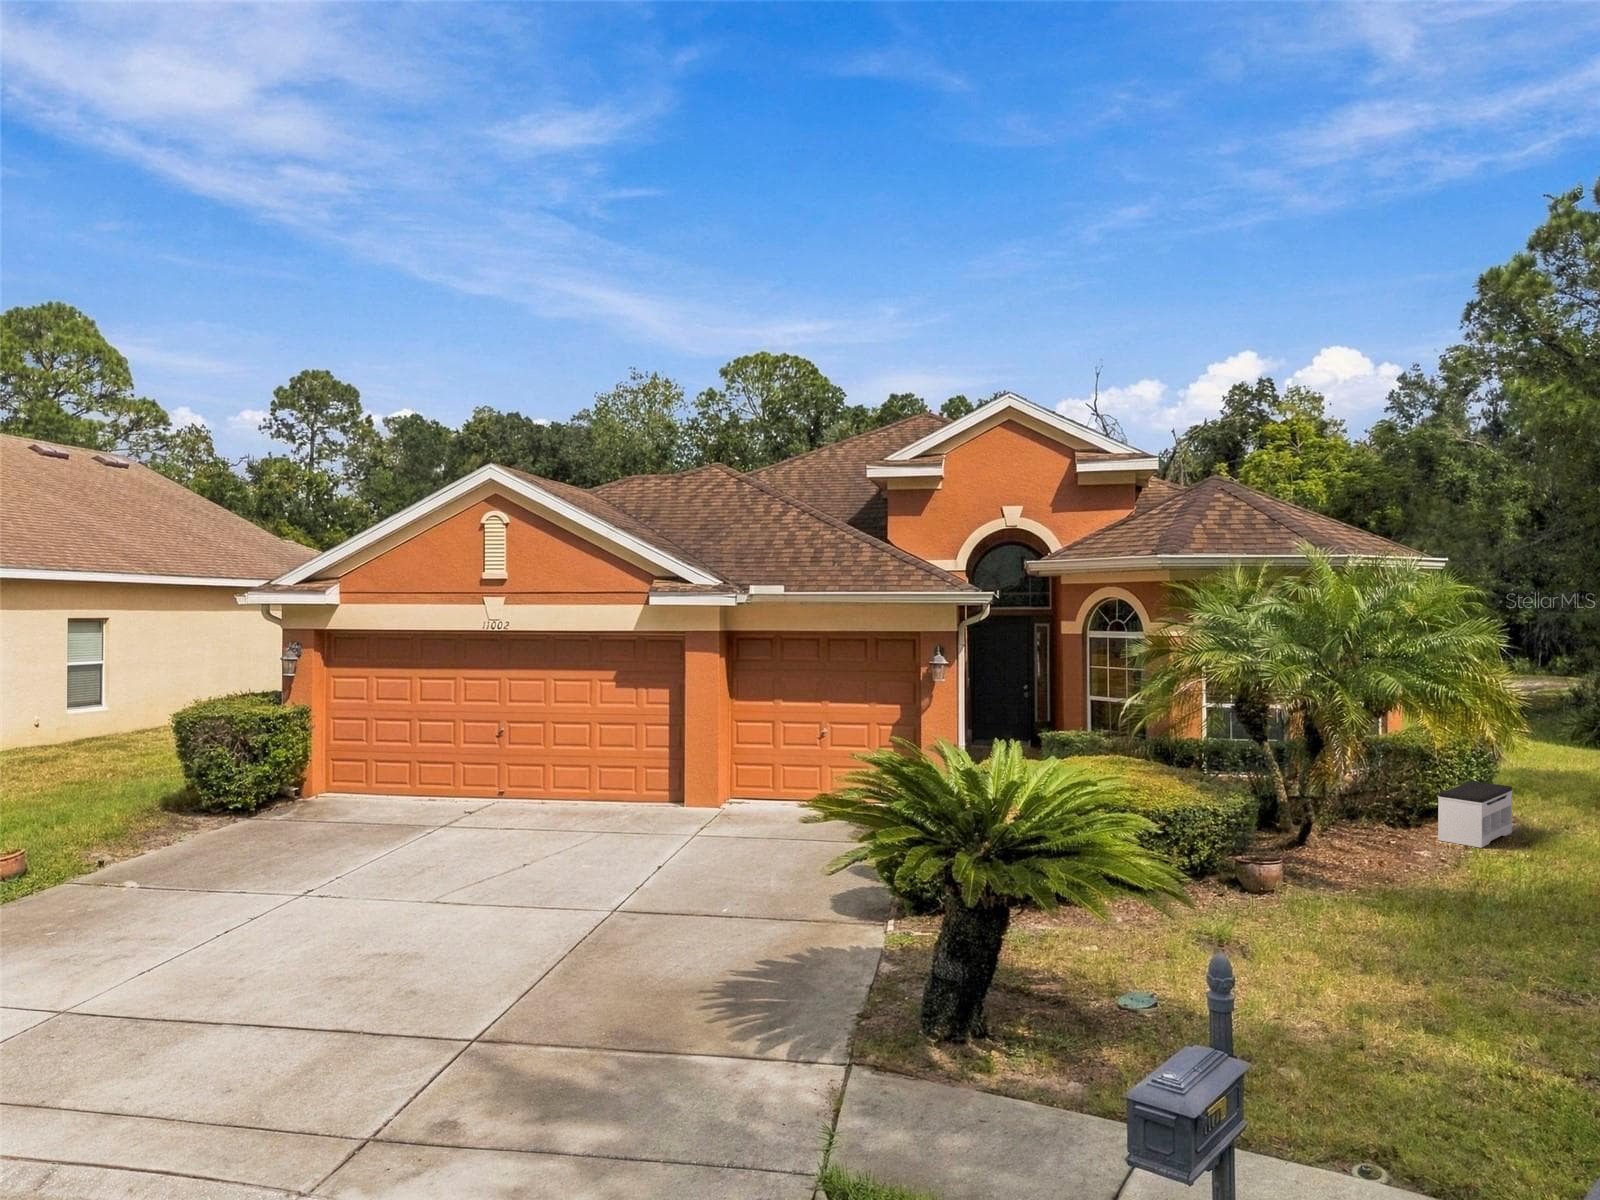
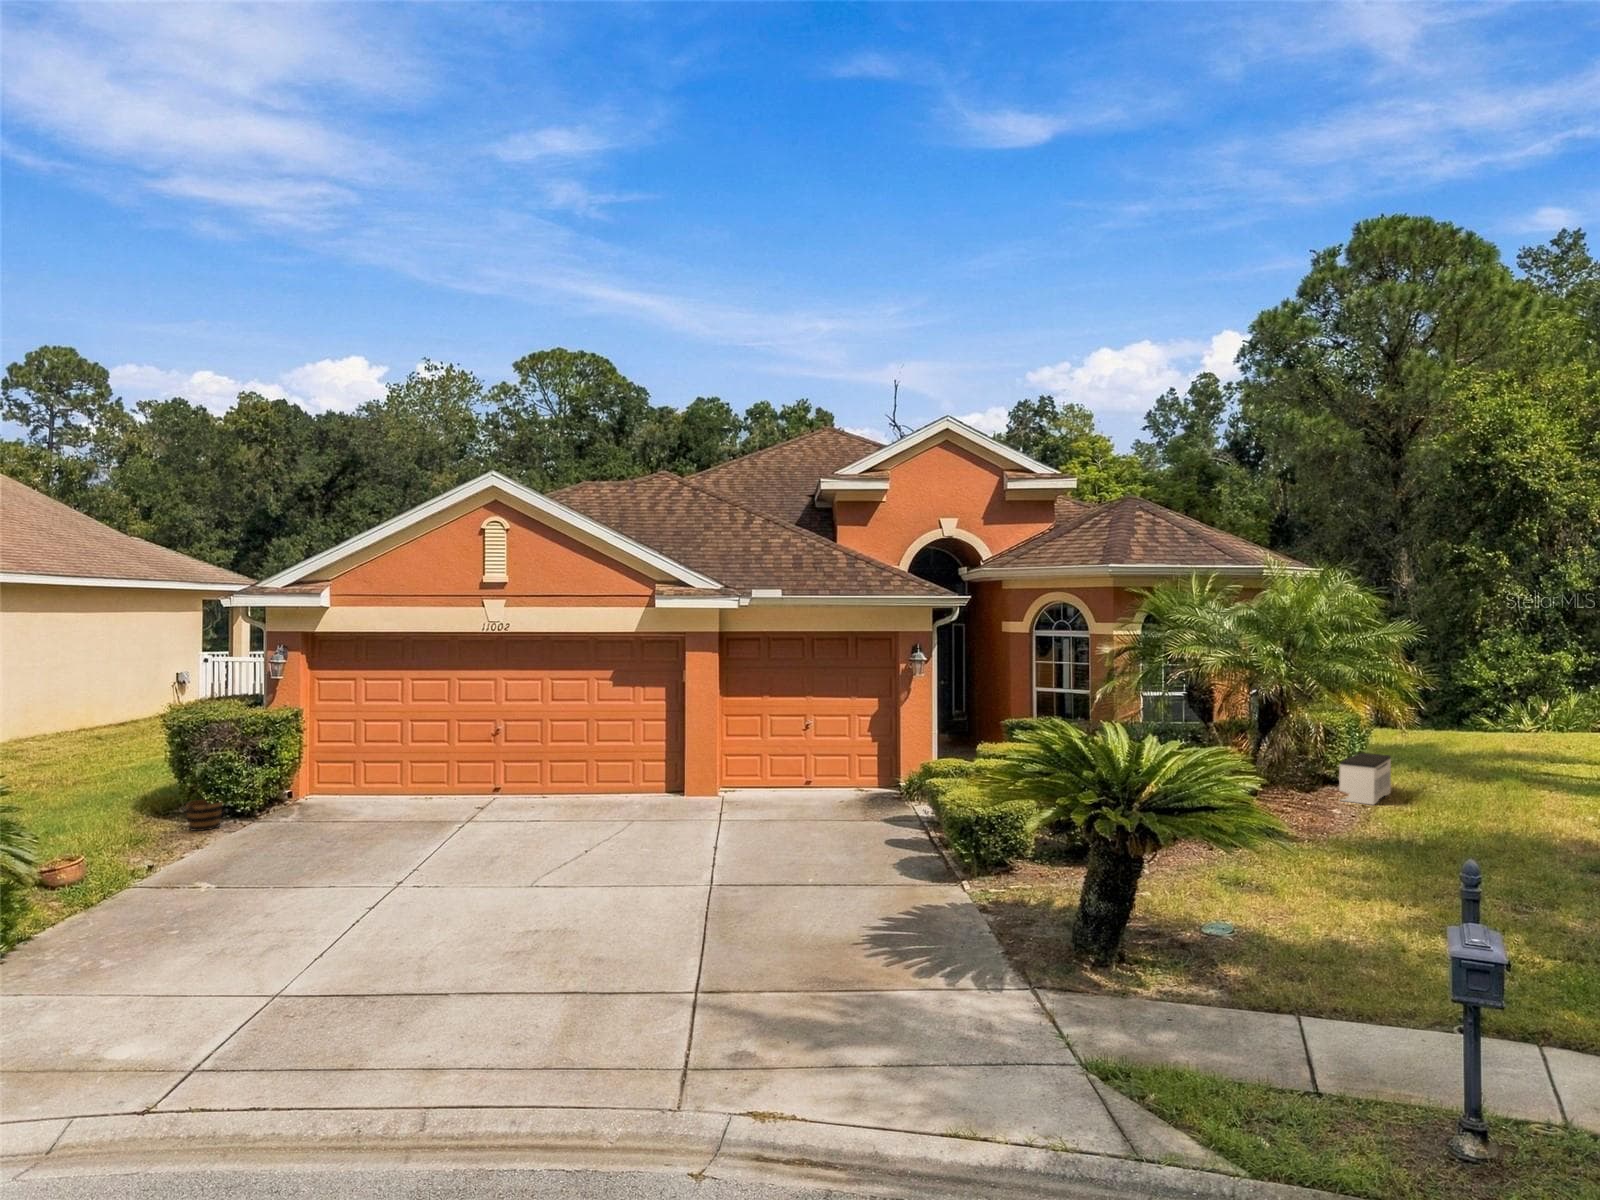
bucket: none [183,794,221,826] -> present [186,799,223,831]

